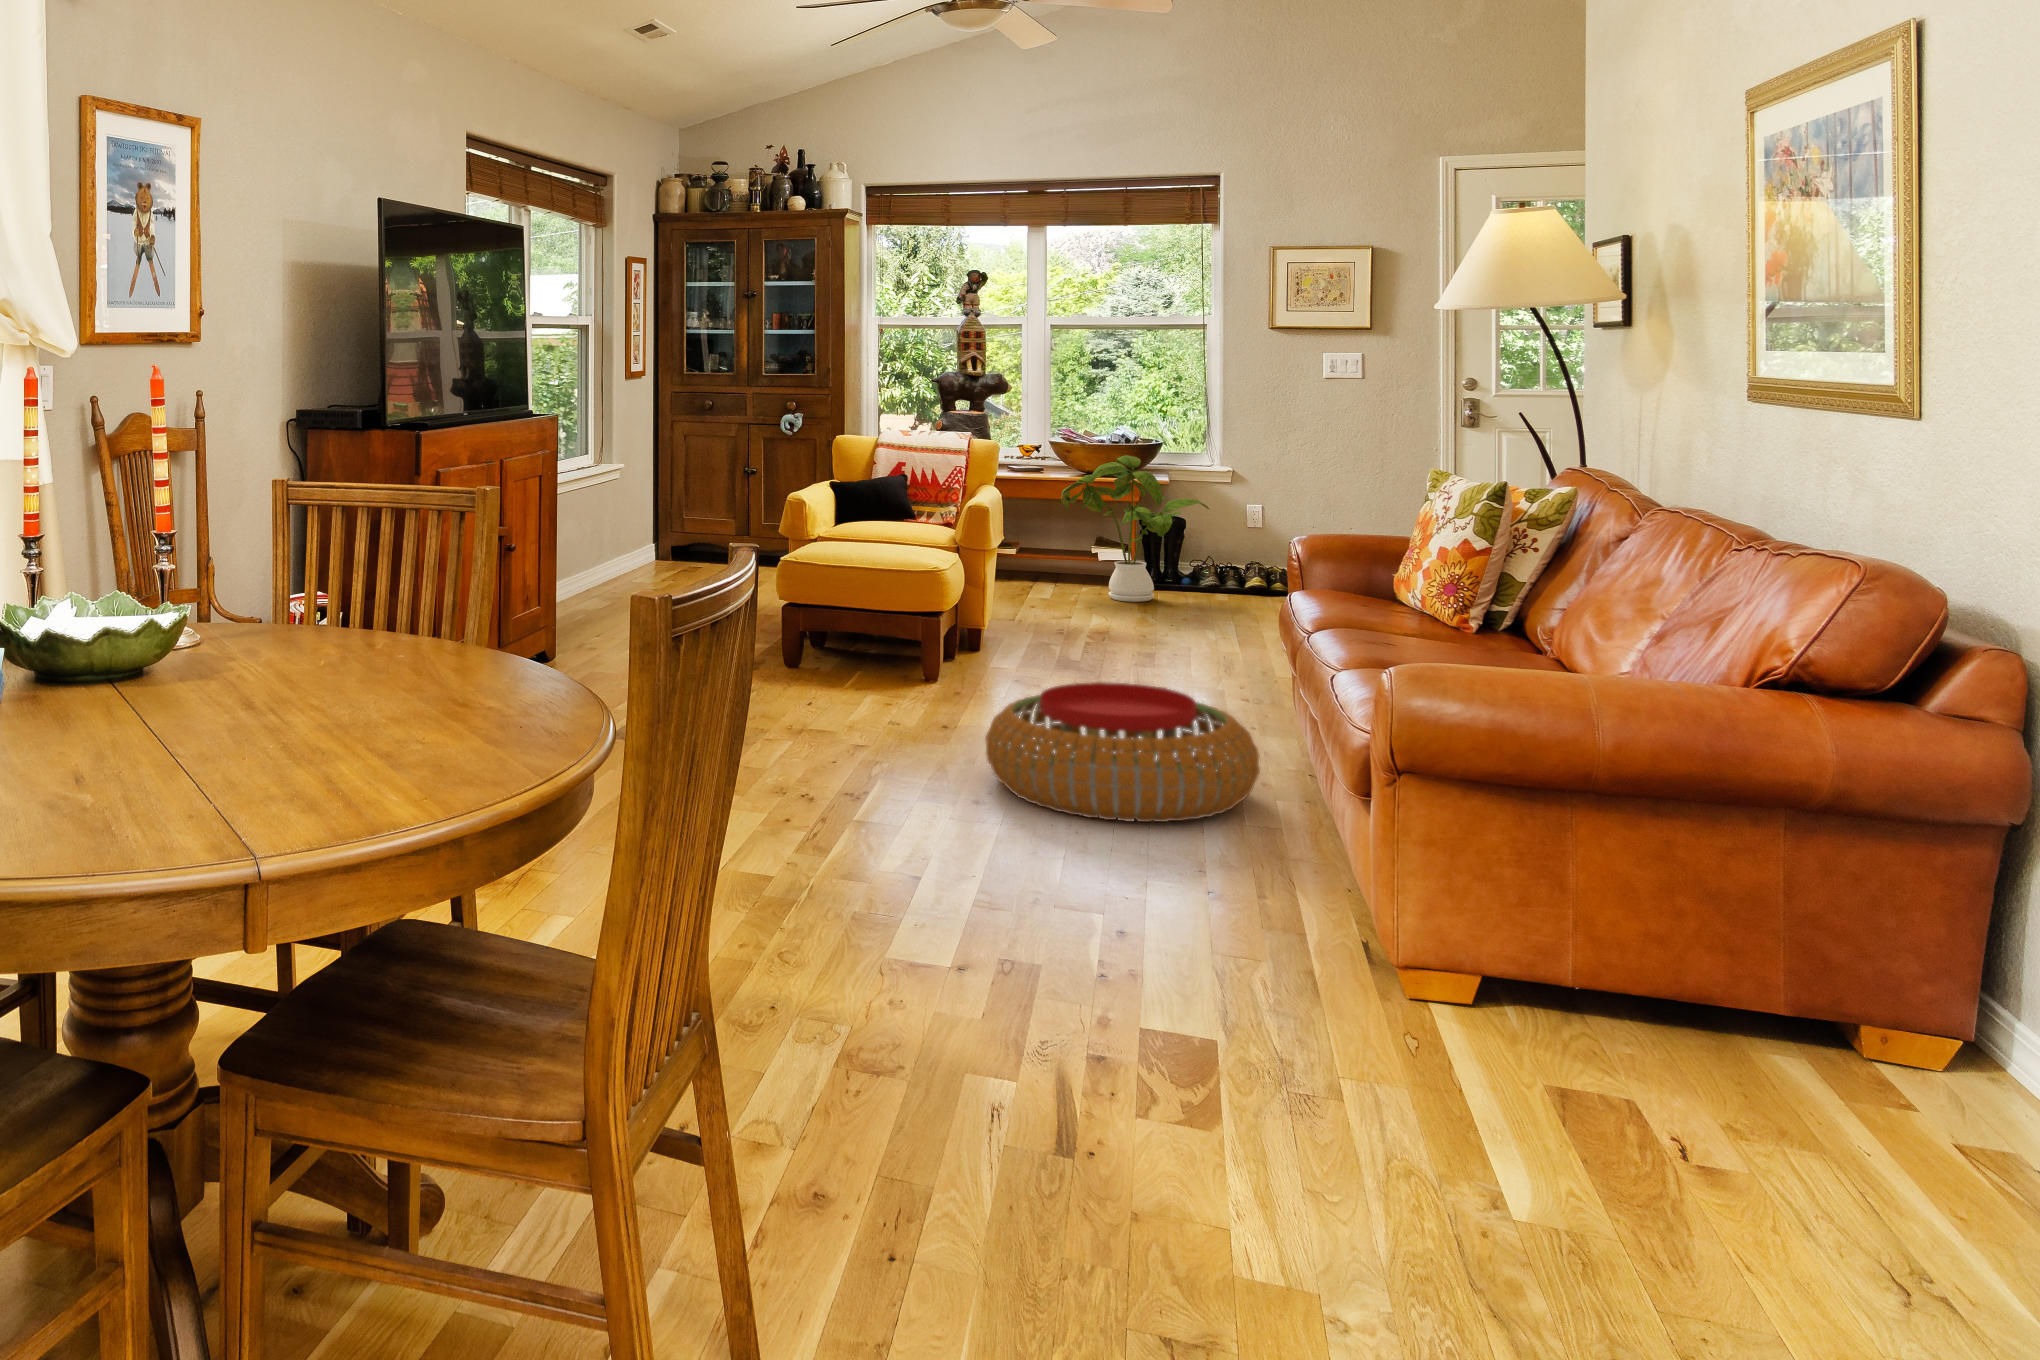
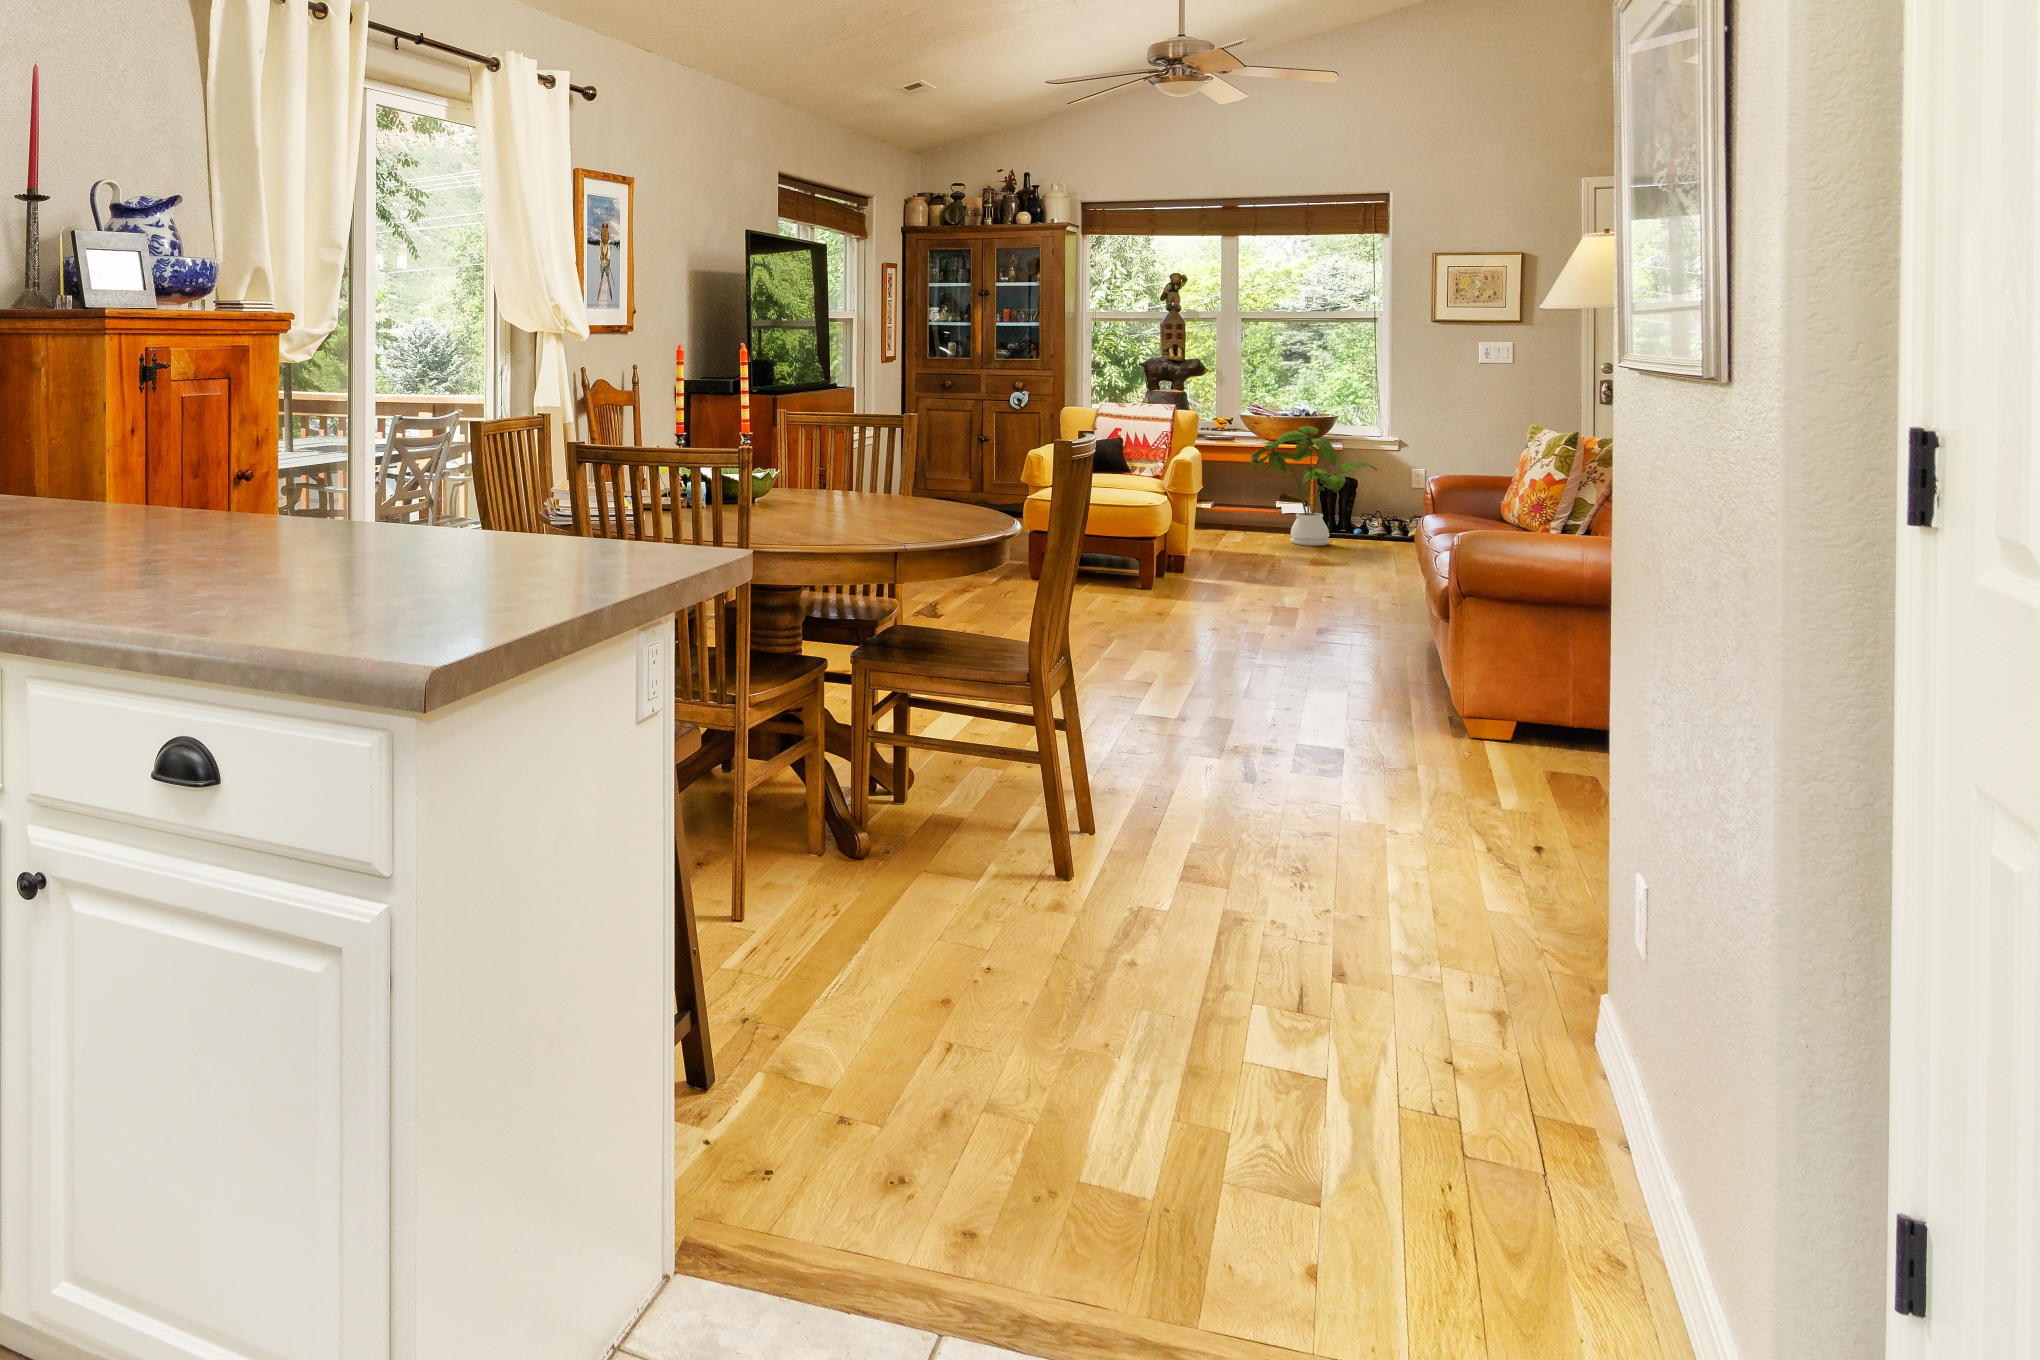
pouf: present [985,682,1260,822] -> none [1192,577,1395,666]

